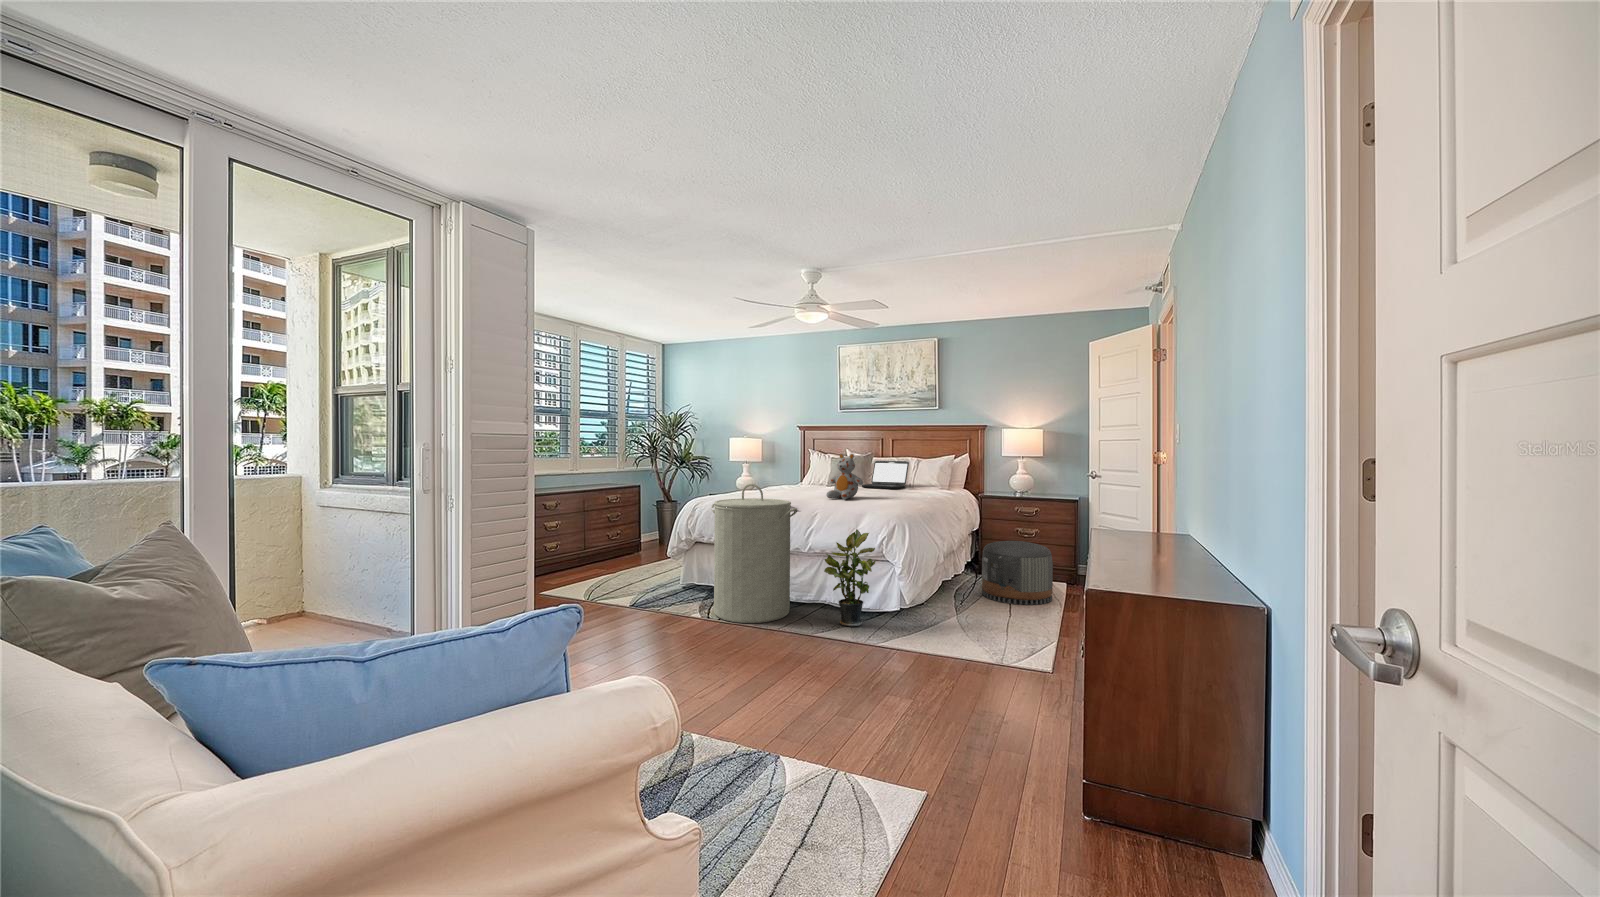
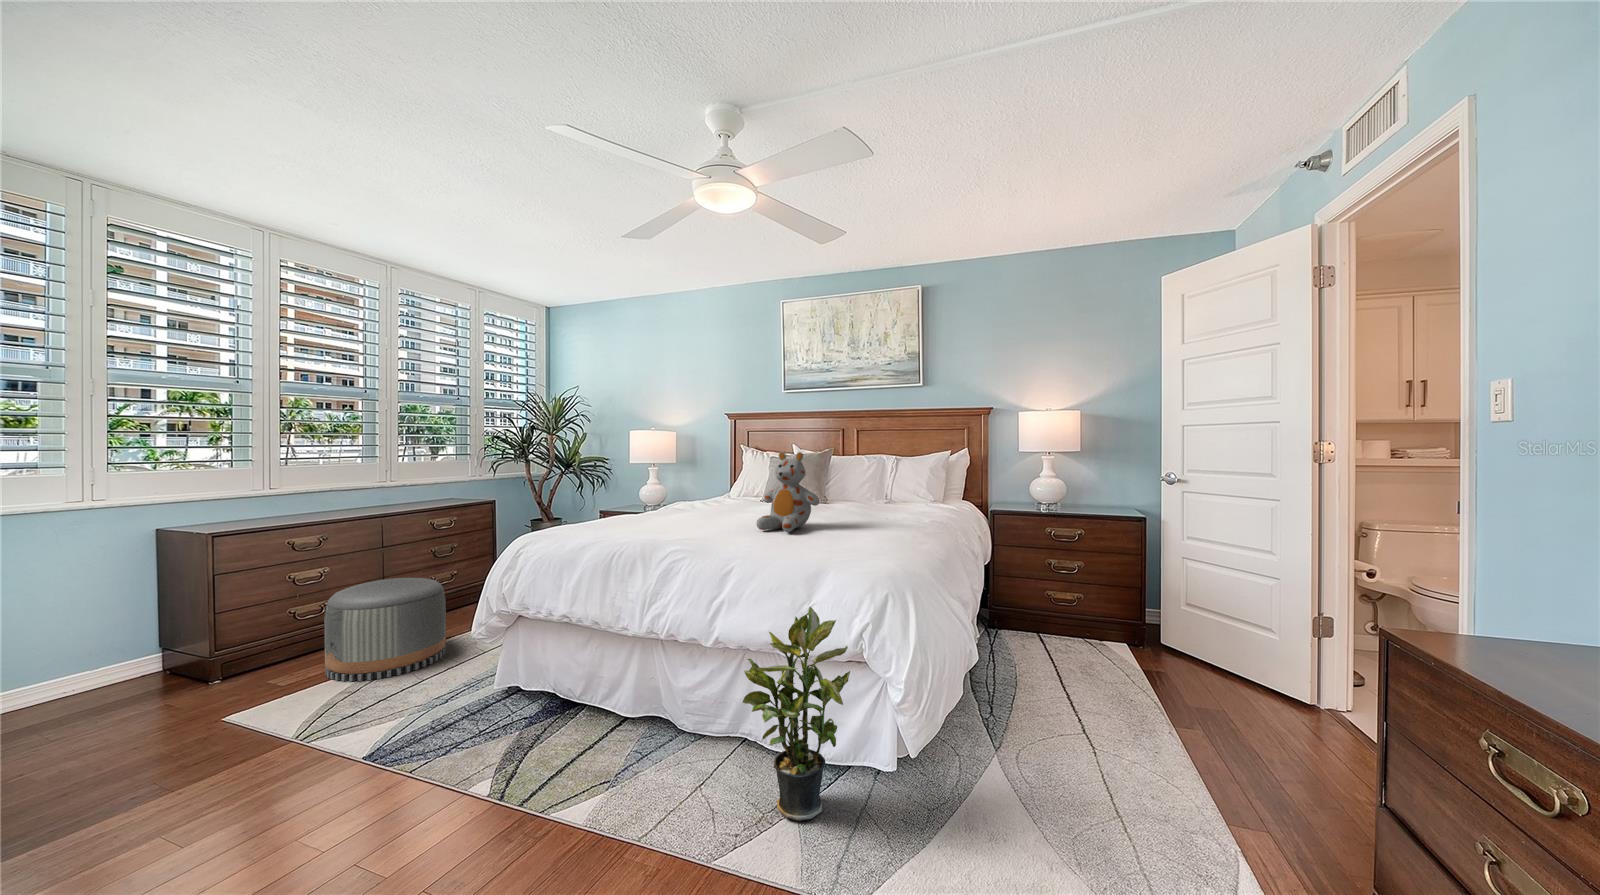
laptop: present [862,461,909,489] -> none [816,461,885,505]
laundry hamper: present [711,484,797,623] -> none [517,515,690,819]
pouf: present [982,541,1053,605] -> present [324,578,446,682]

